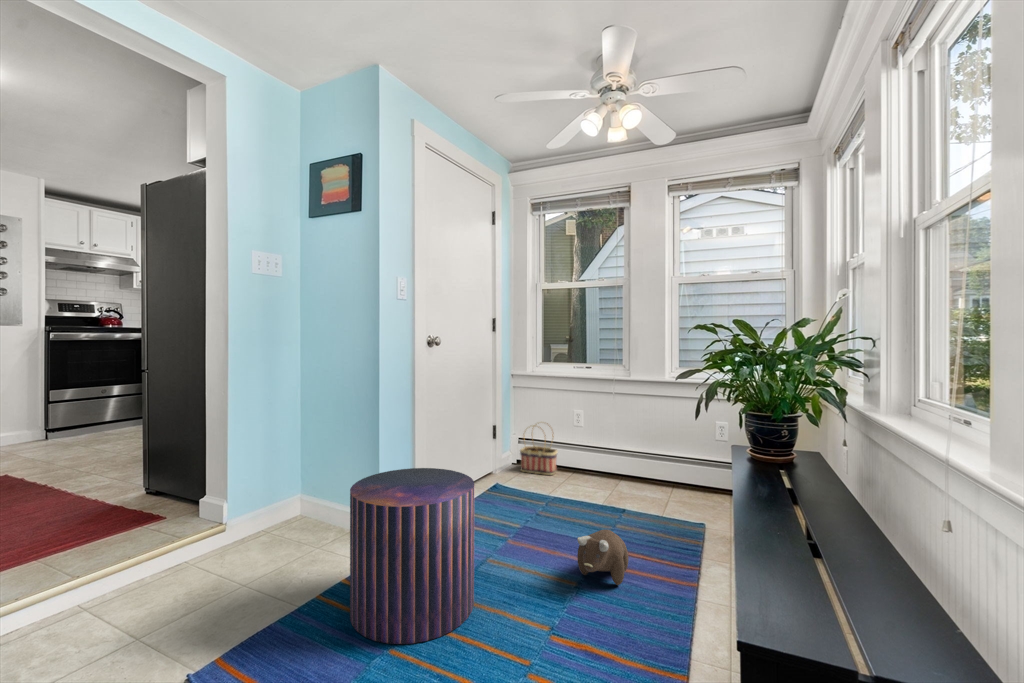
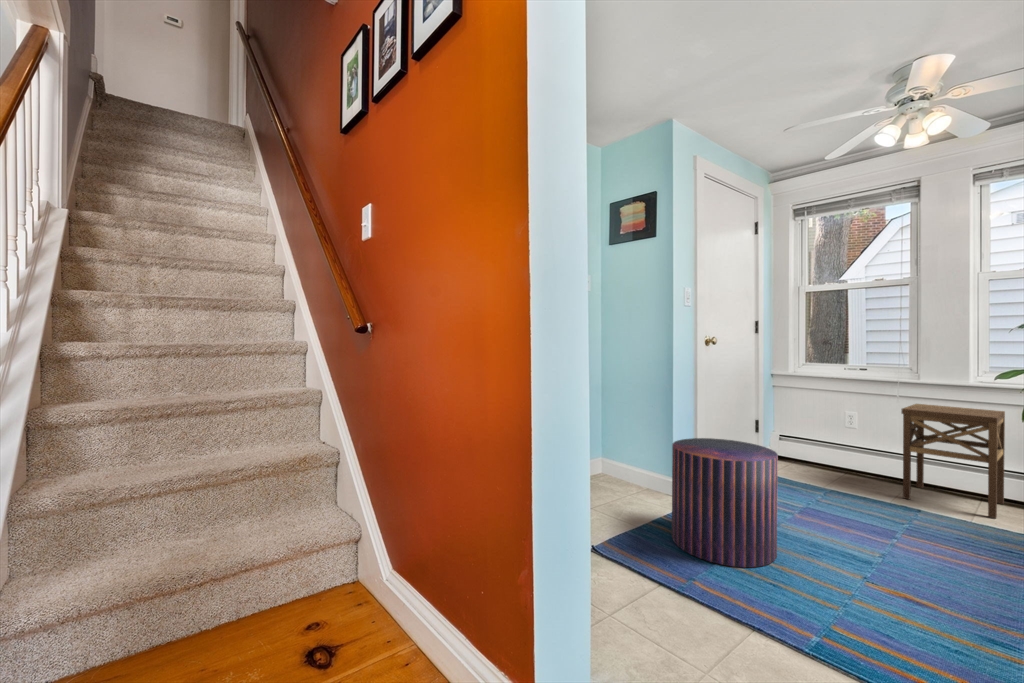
side table: none [612,402,688,509] -> present [901,404,1005,518]
basket: present [520,424,557,475] -> none [784,419,827,470]
plush toy: present [577,529,629,585] -> none [878,515,939,567]

